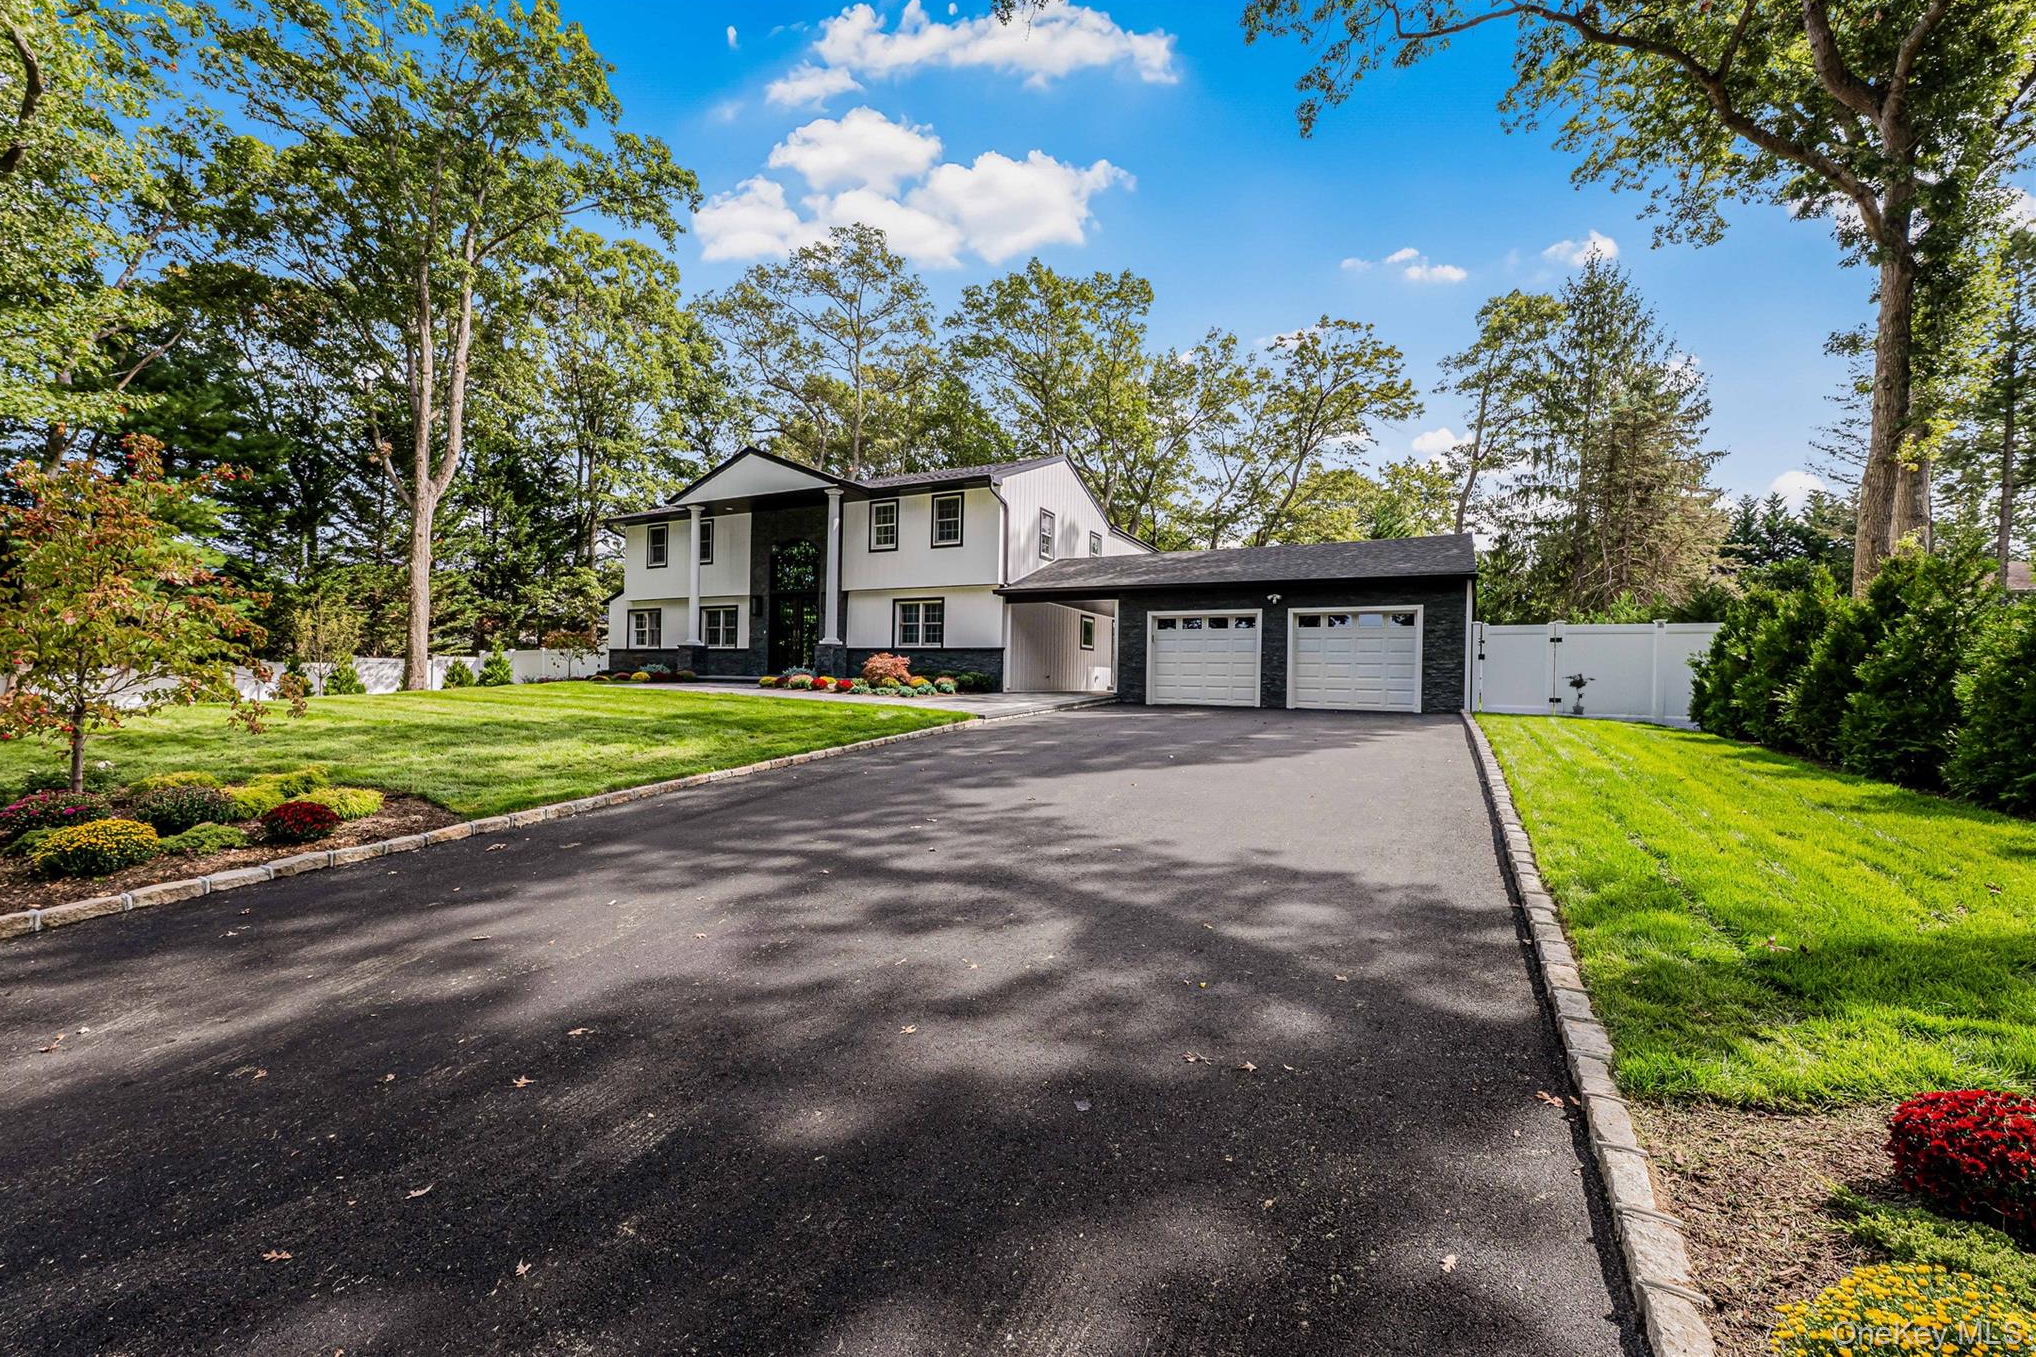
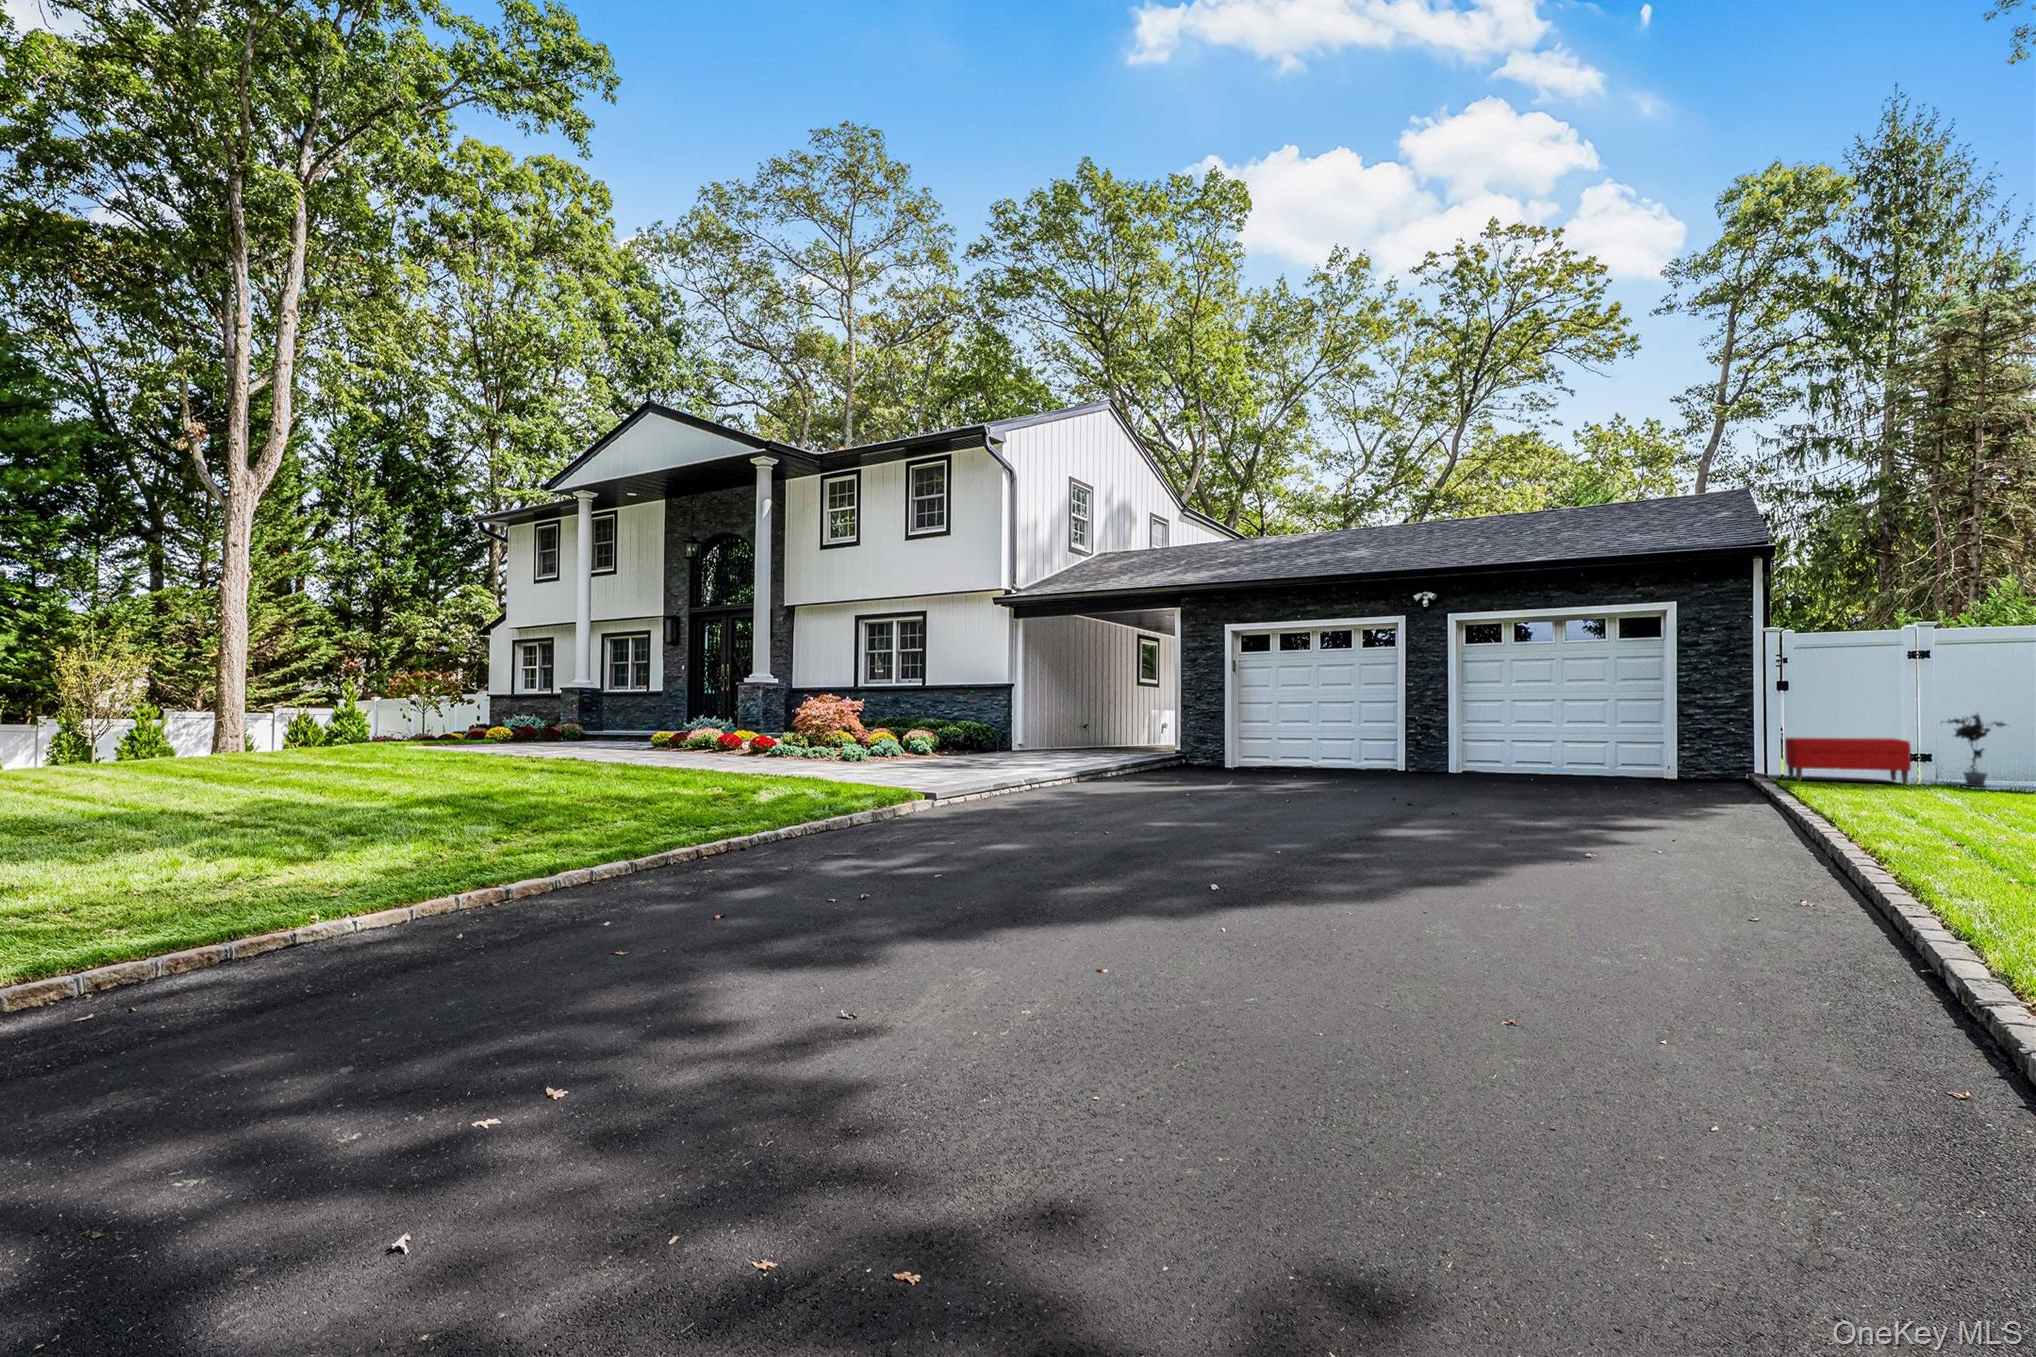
bench: none [1481,686,1545,713] -> present [1785,737,1911,784]

